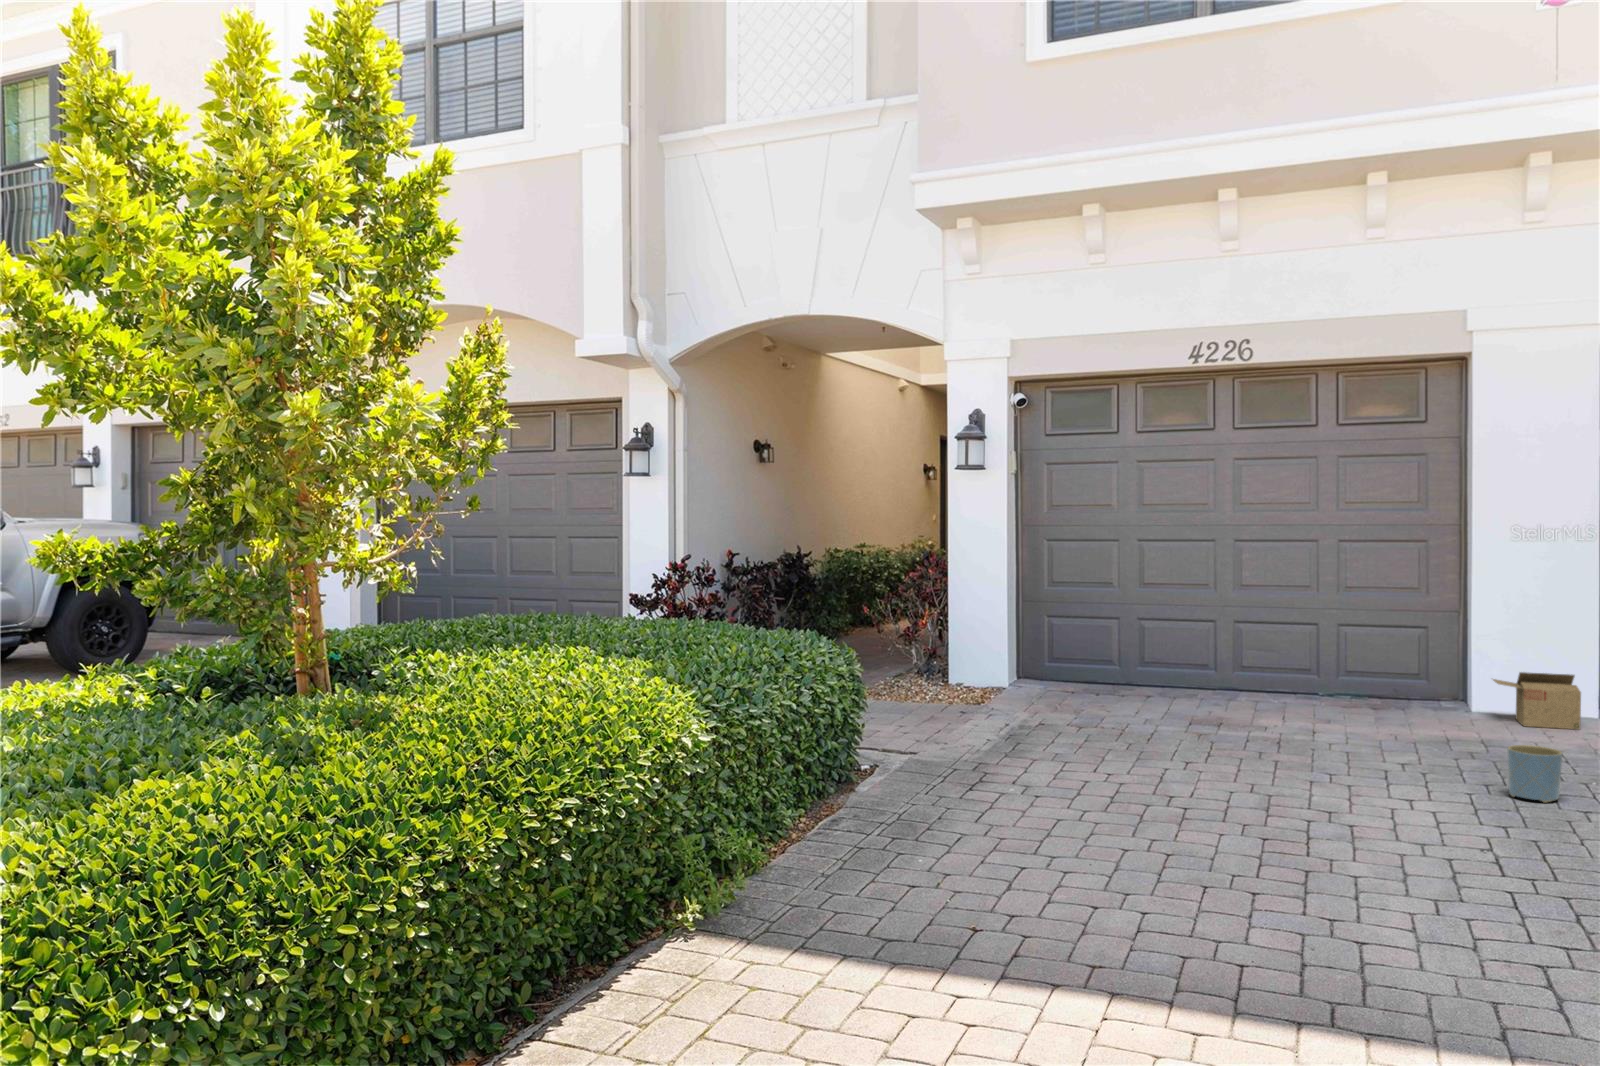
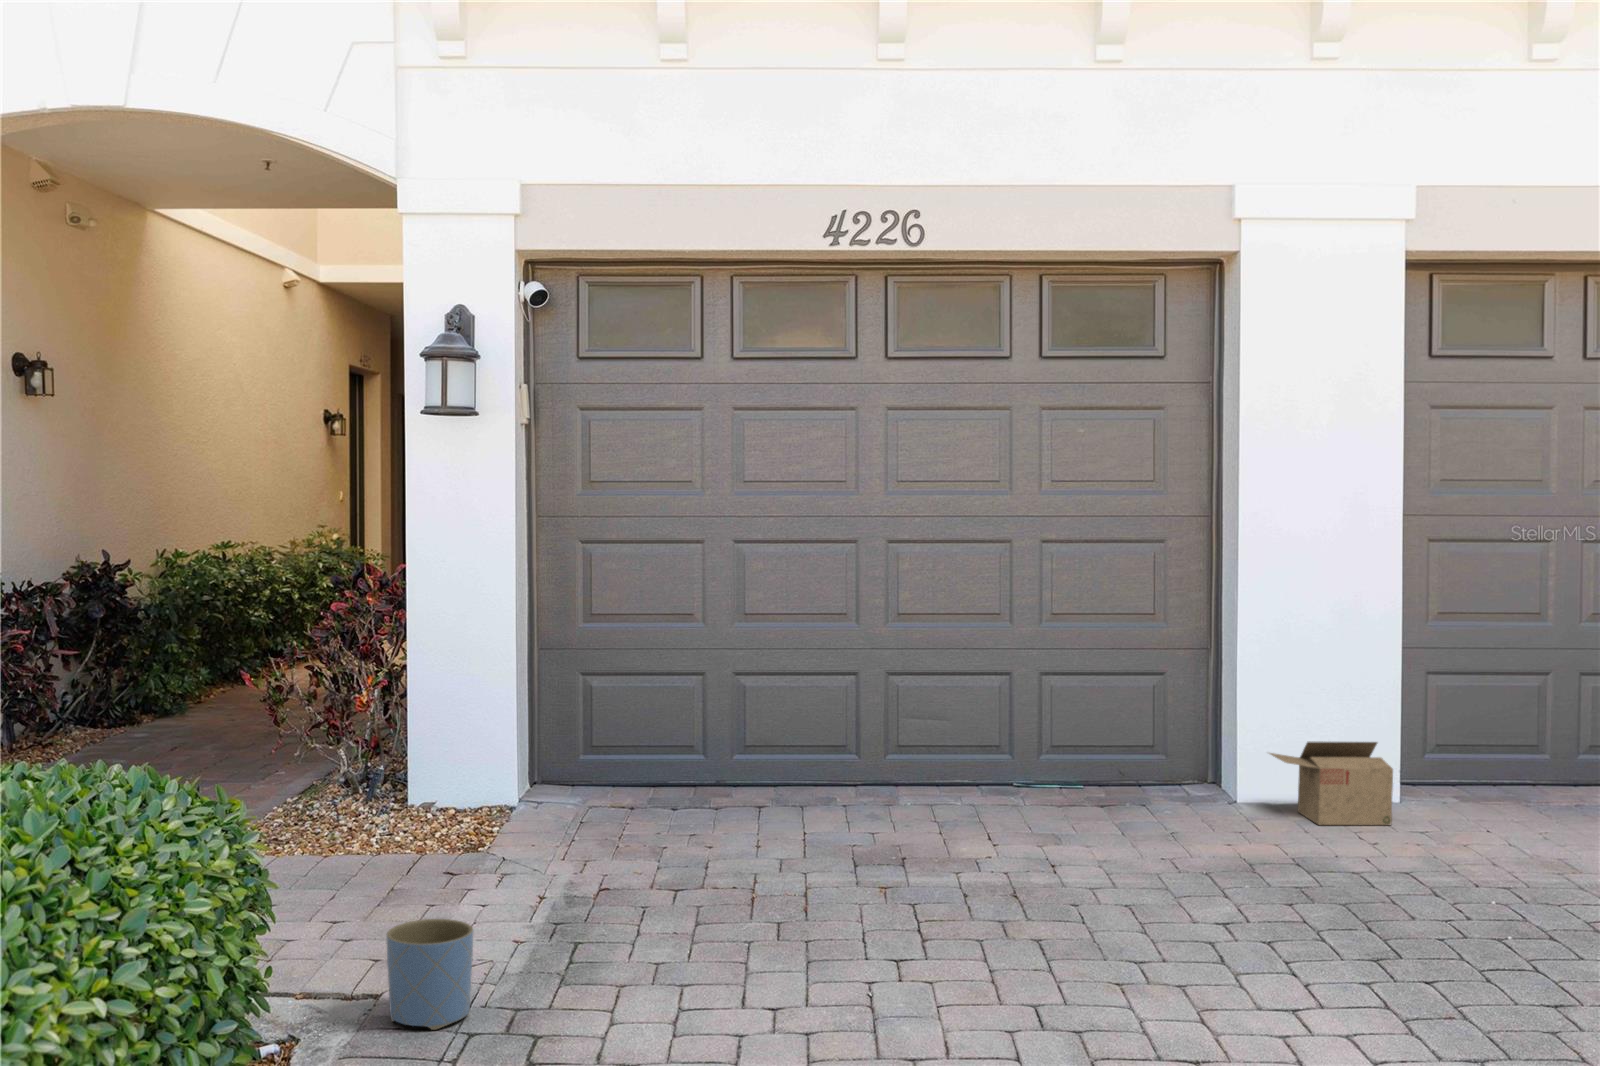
planter: present [1507,745,1562,803] -> present [386,919,473,1030]

